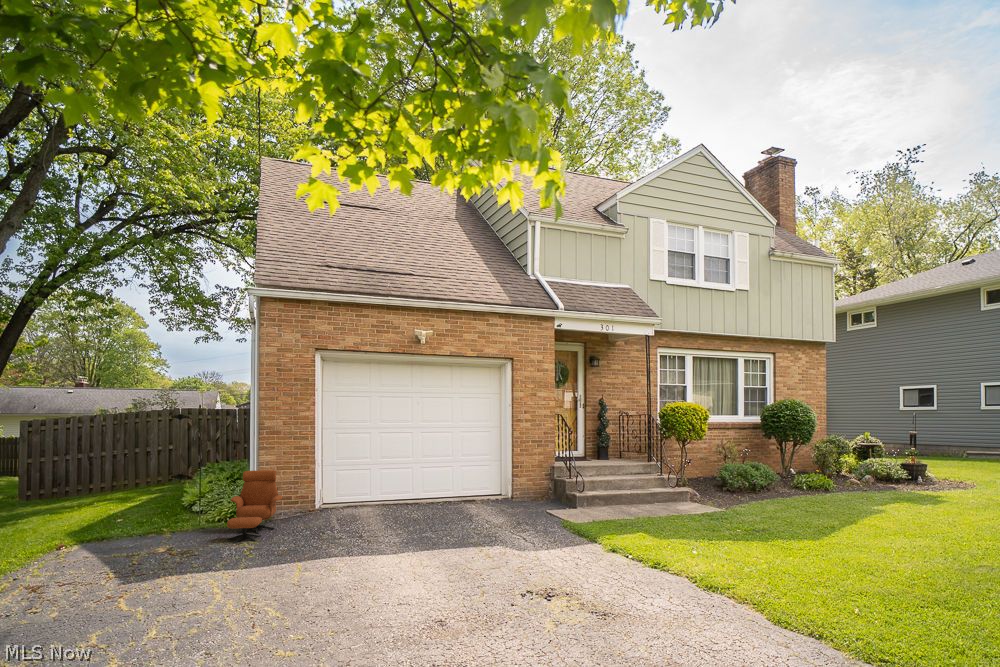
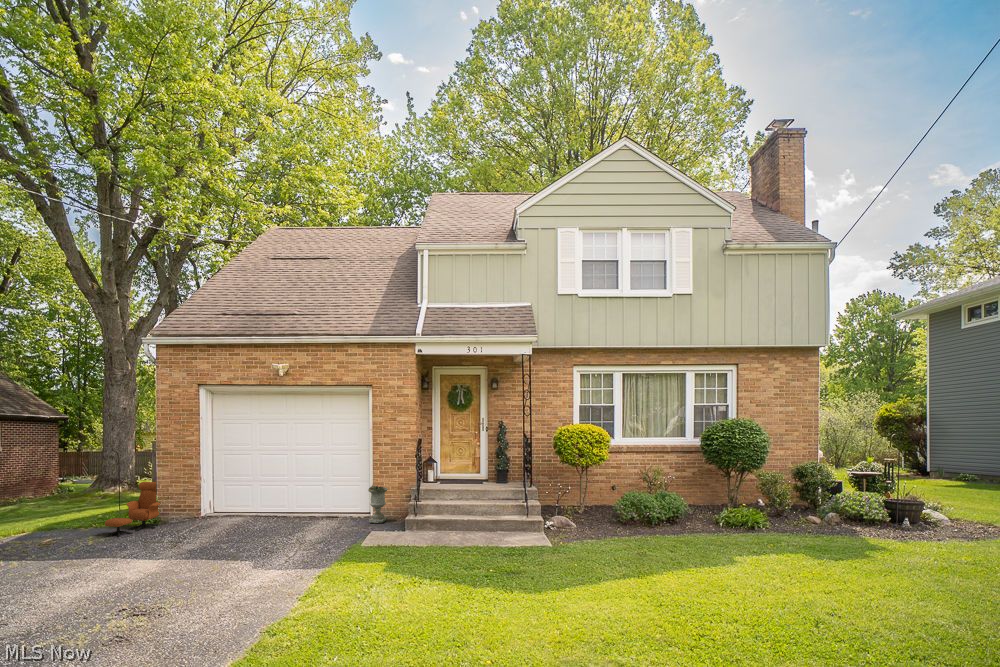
planter: none [518,465,540,506] -> present [368,485,388,523]

